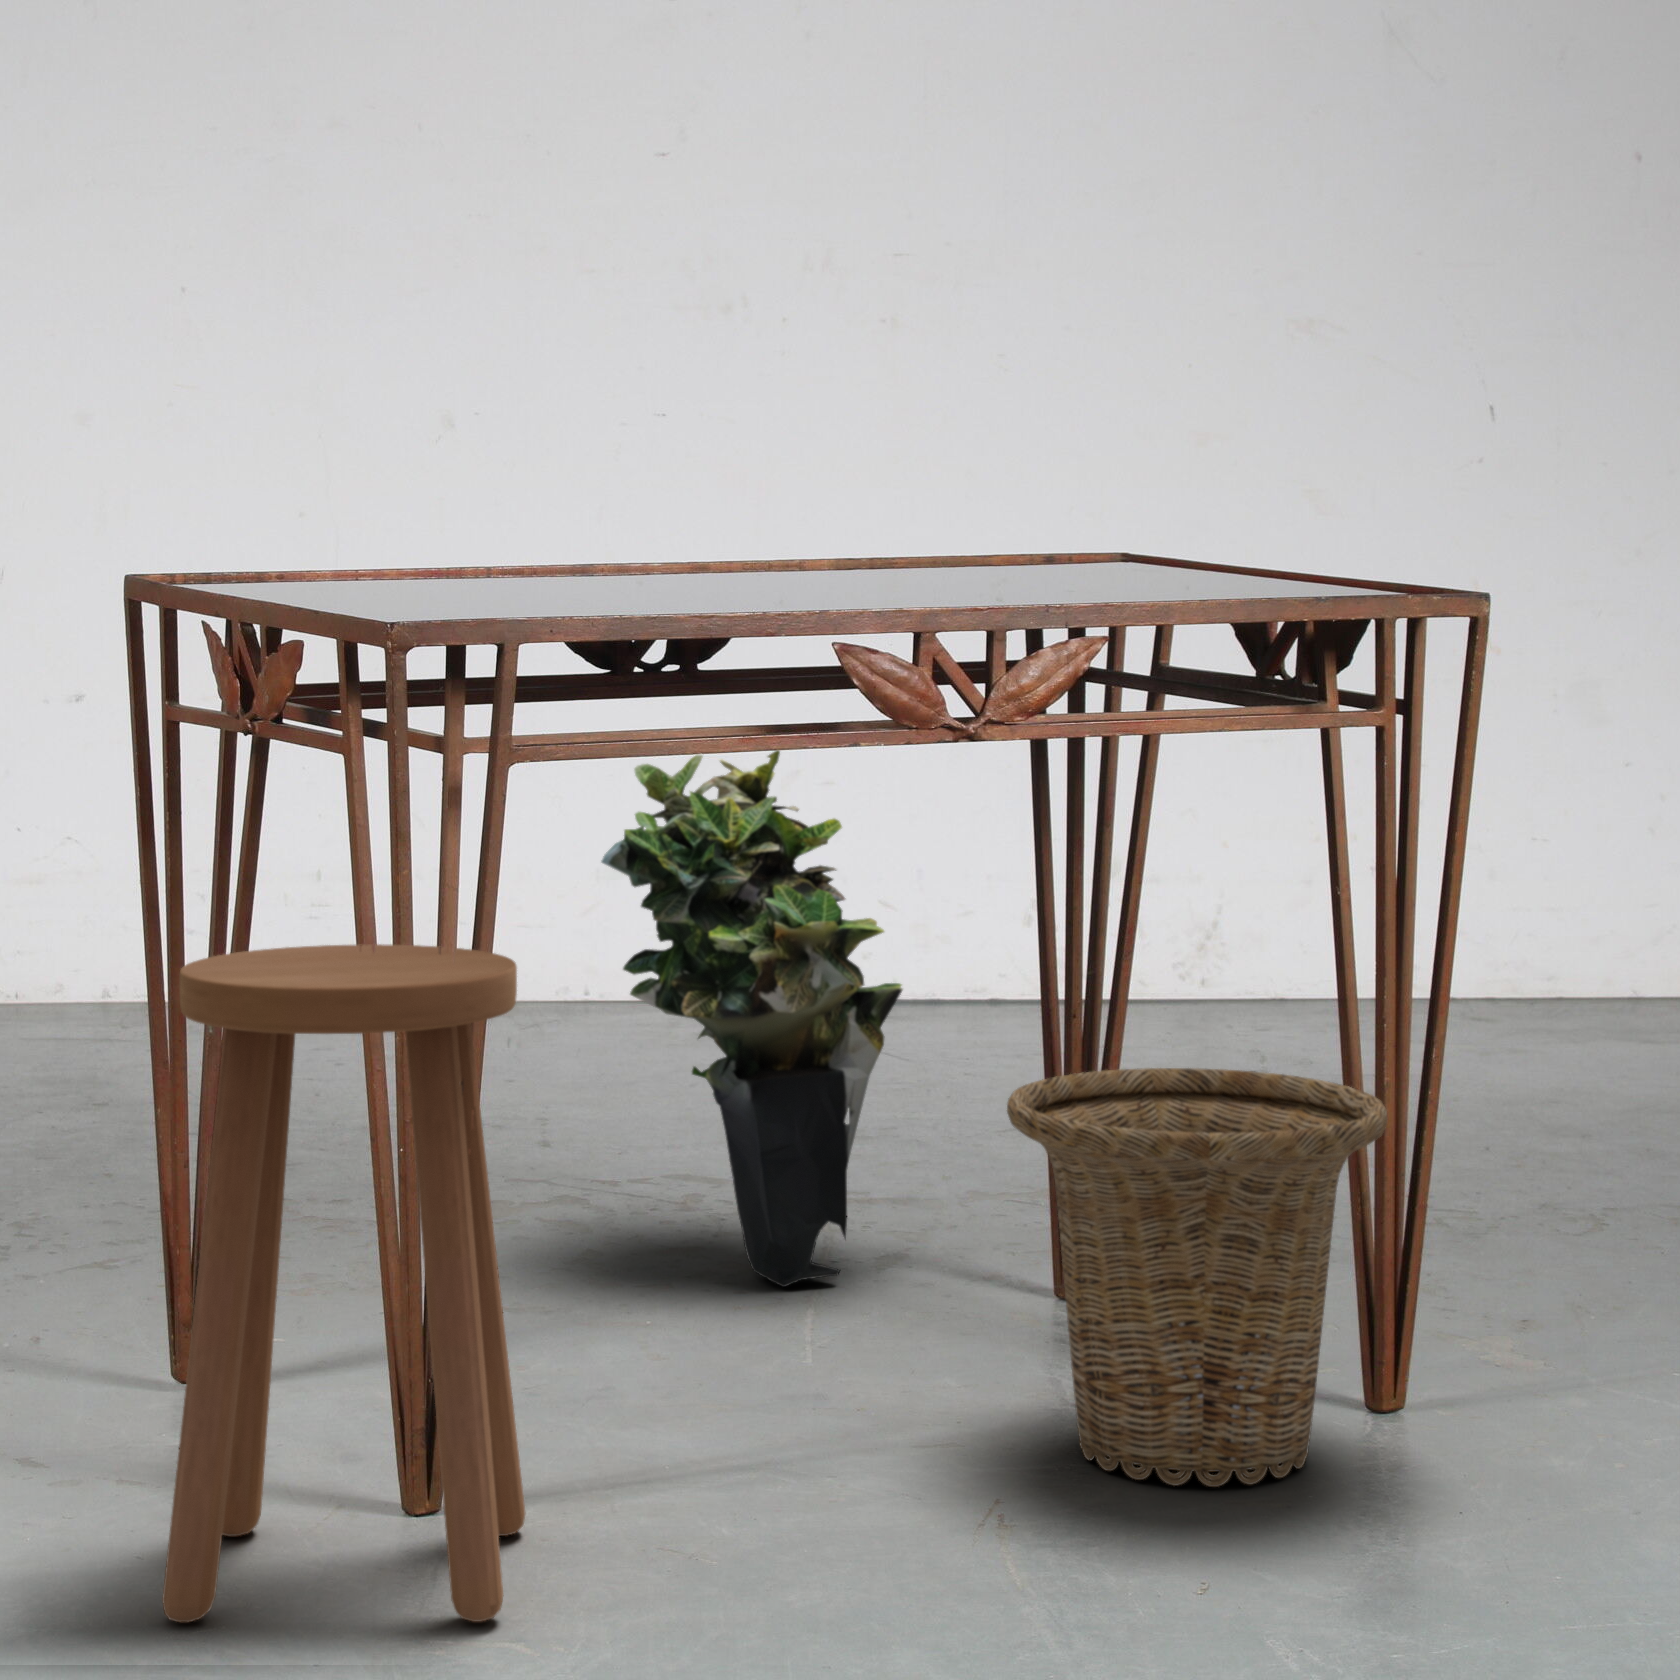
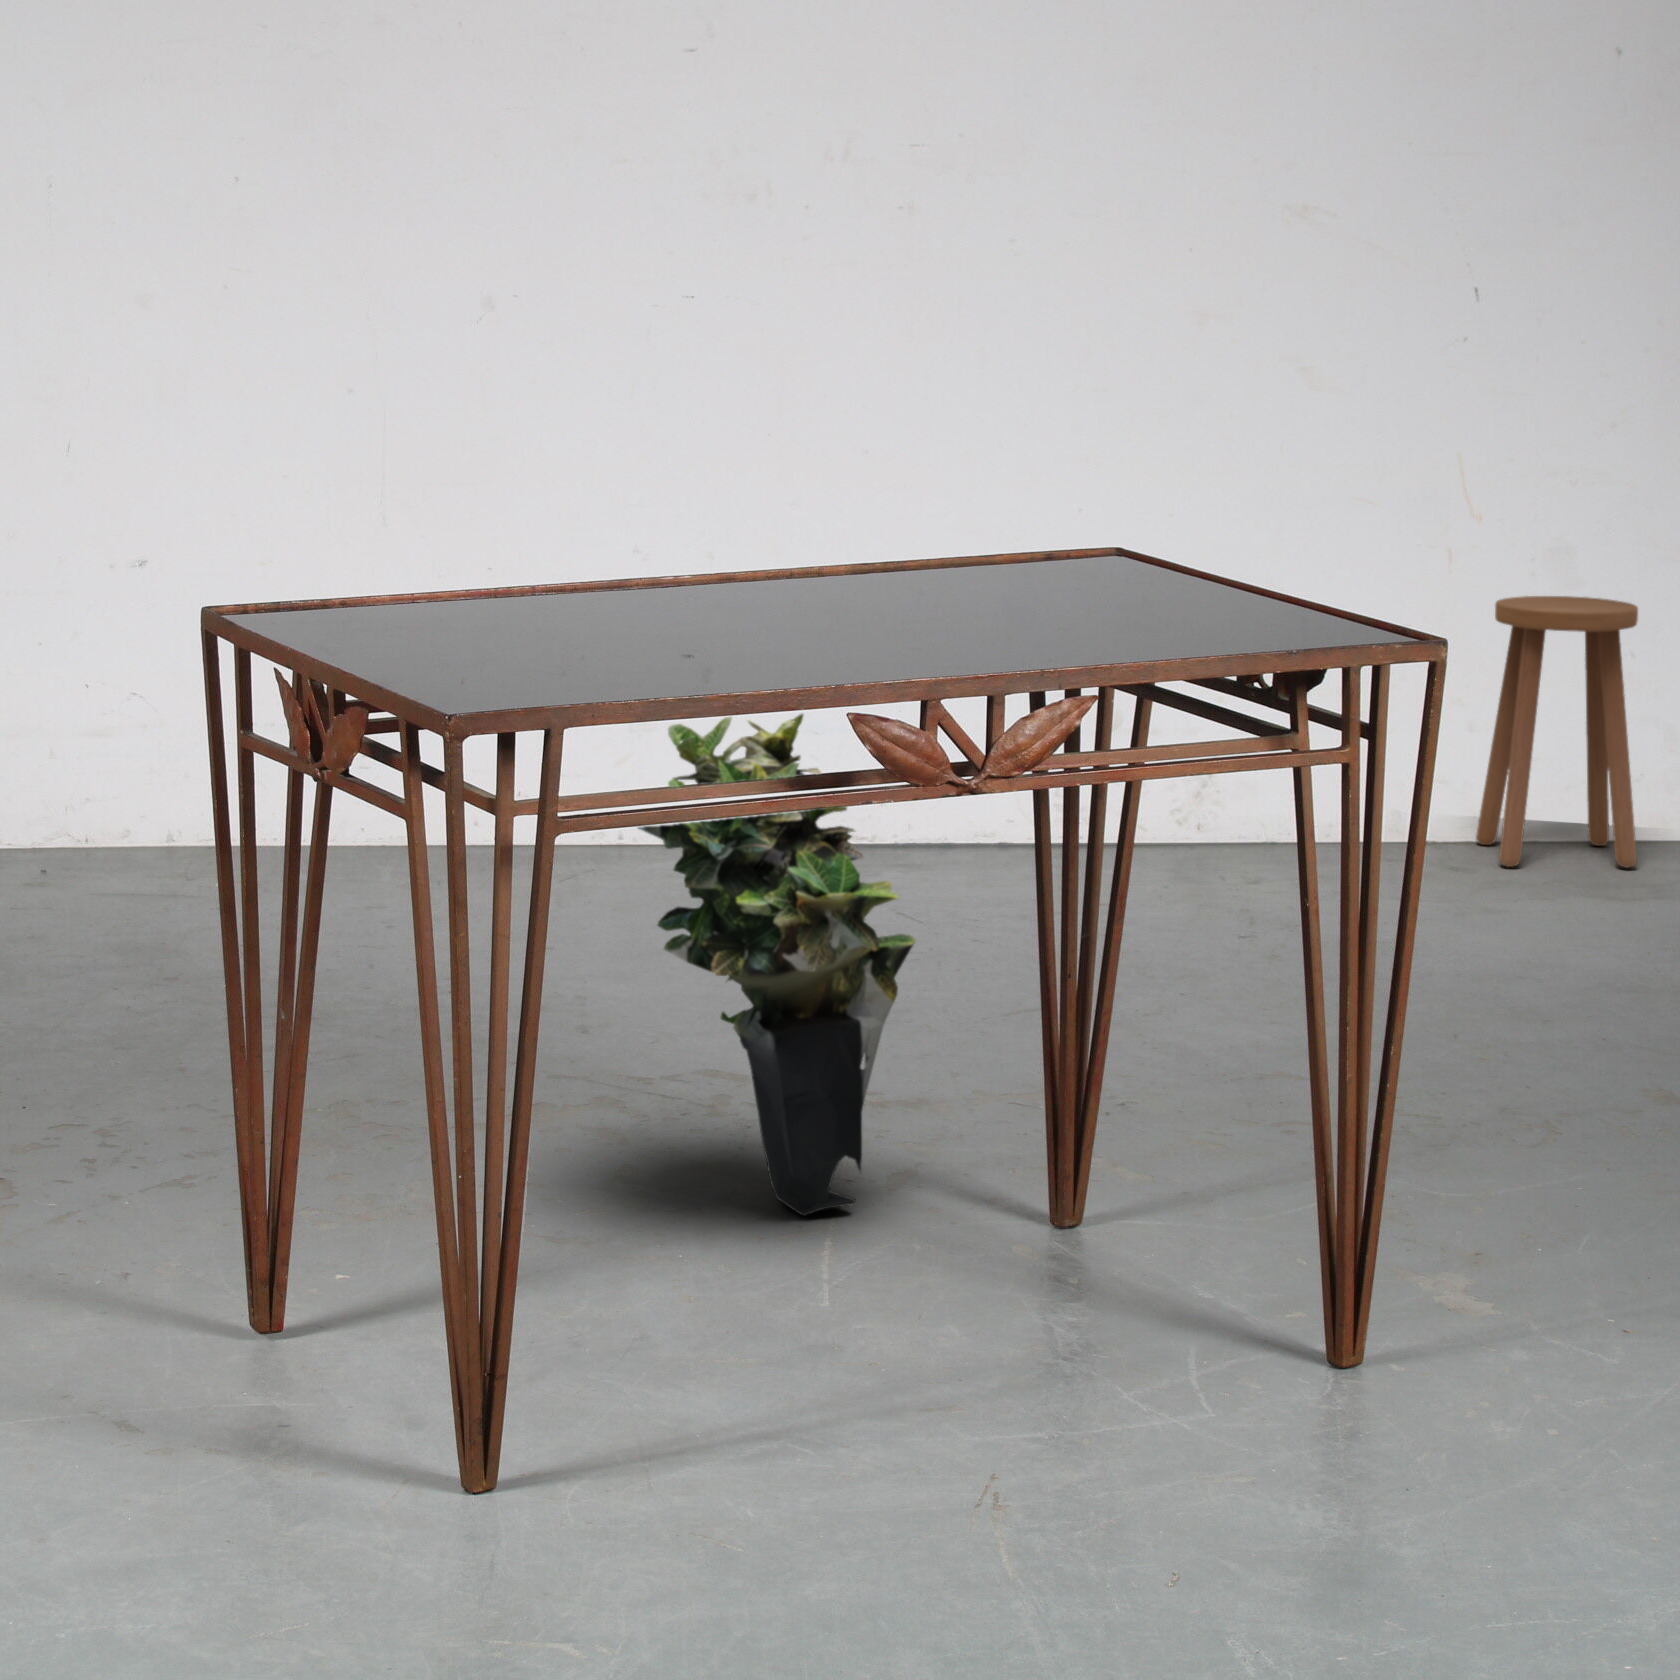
stool: present [162,944,525,1622] -> present [1476,596,1638,867]
basket: present [1007,1068,1387,1487] -> none [1003,1065,1345,1458]

